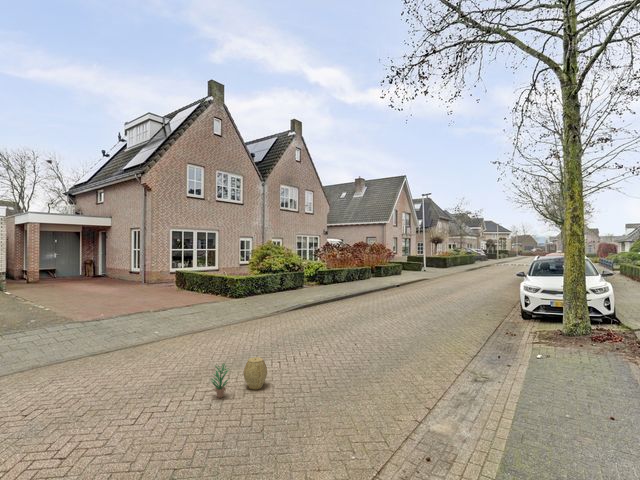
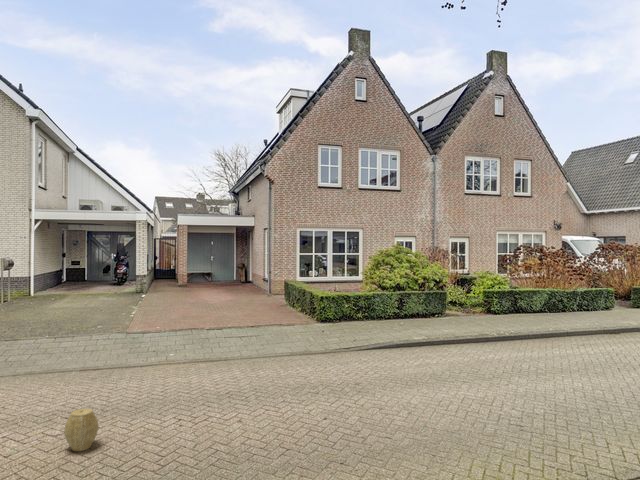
potted plant: present [212,364,229,398] -> none [17,407,43,450]

